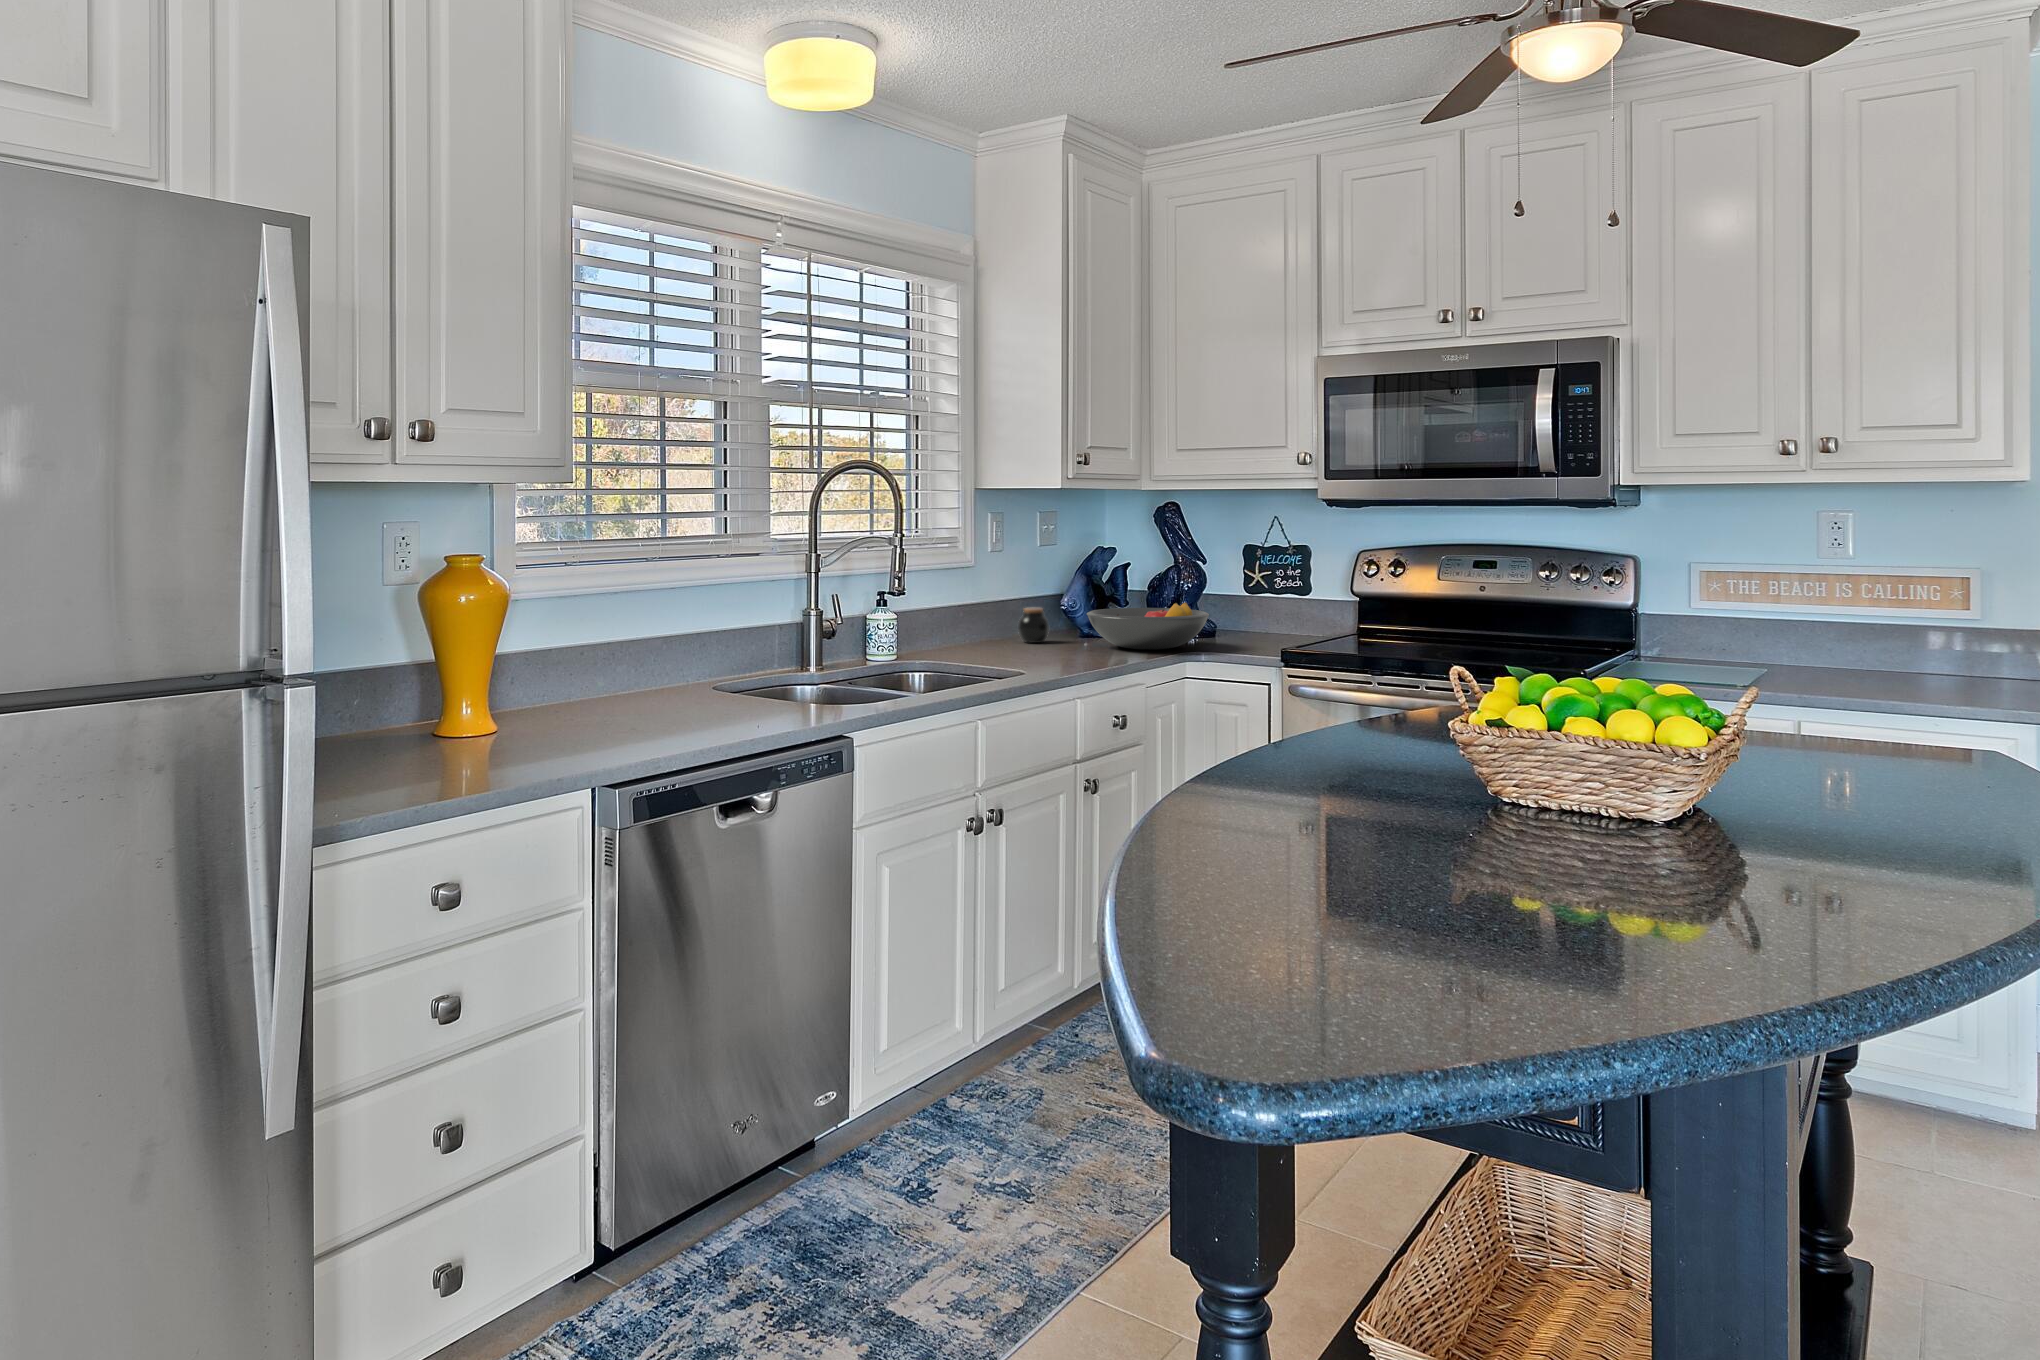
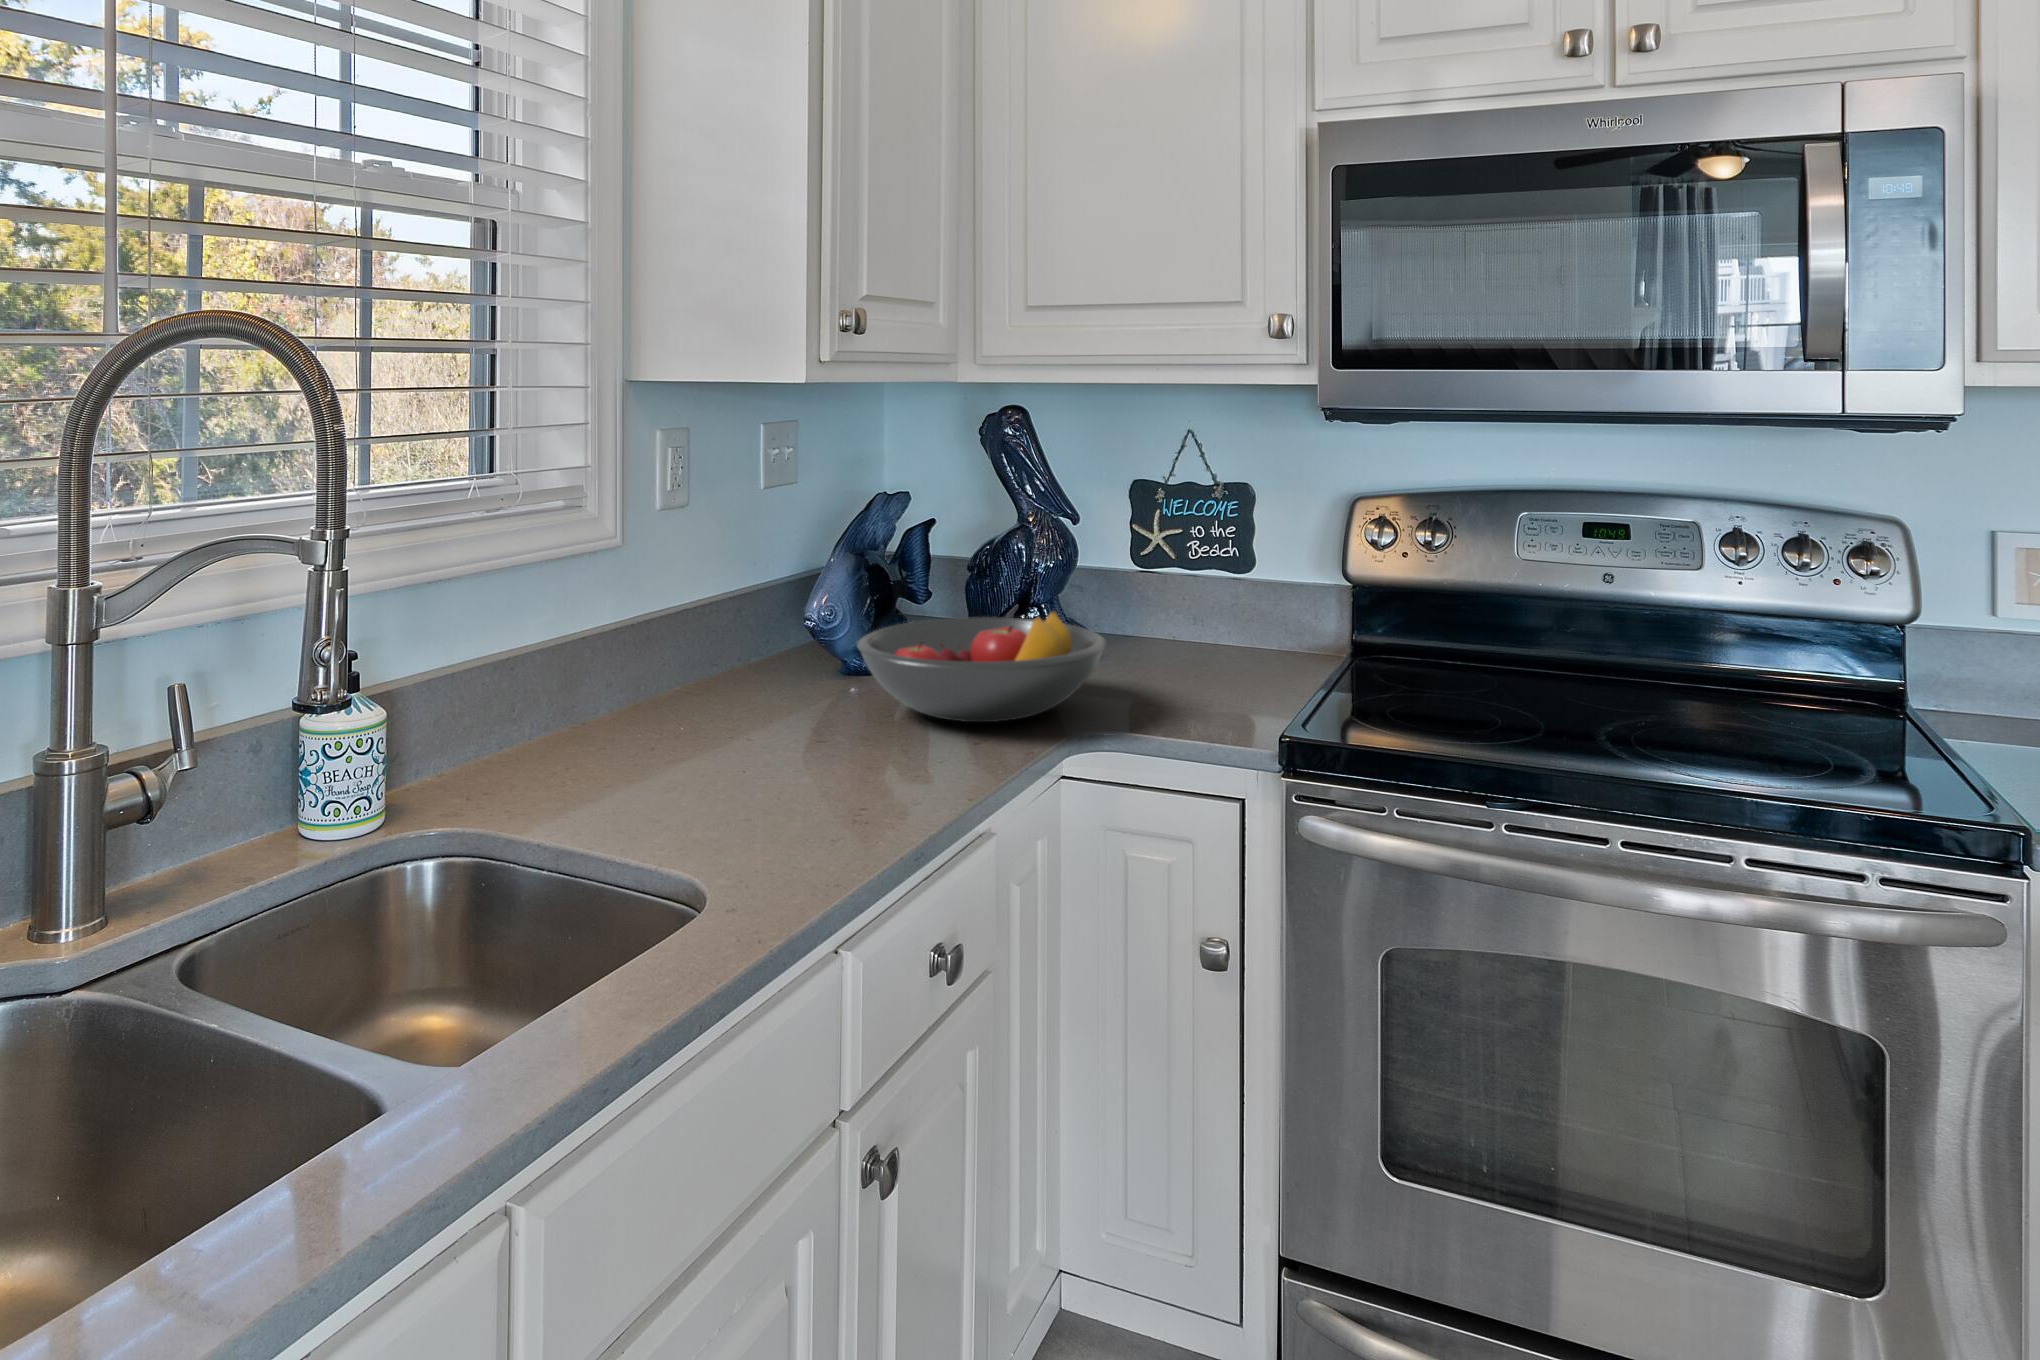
jar: present [1018,608,1049,643] -> none [716,622,780,699]

